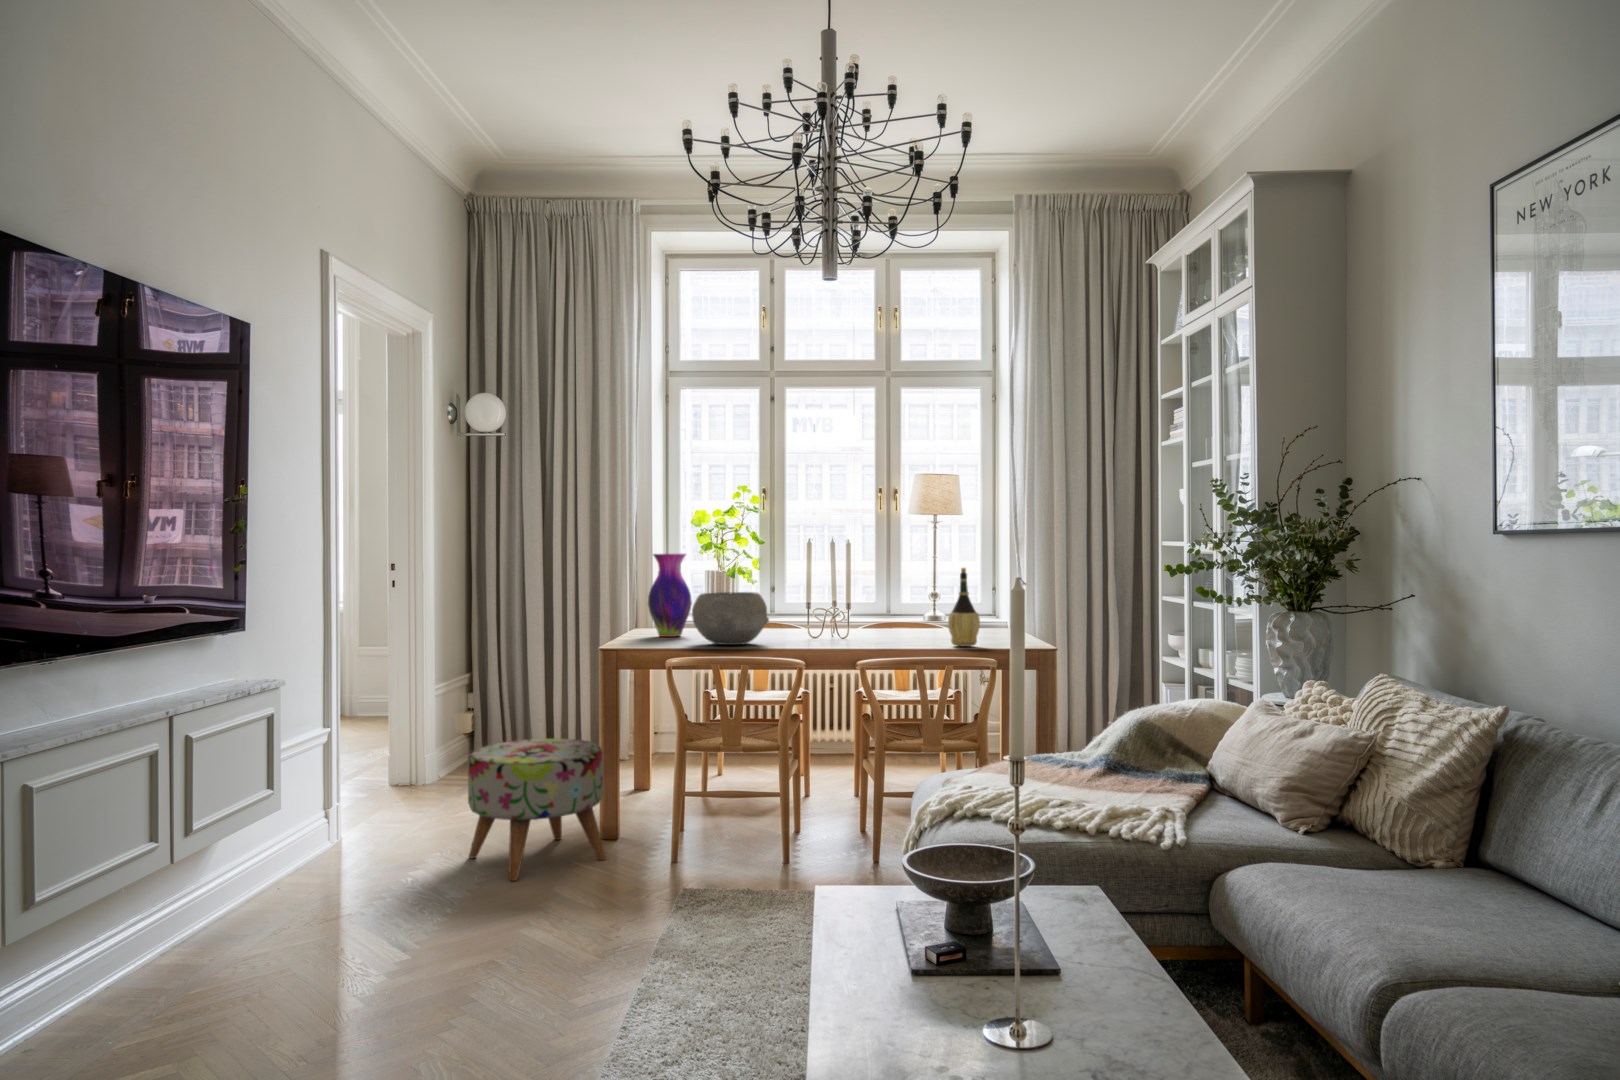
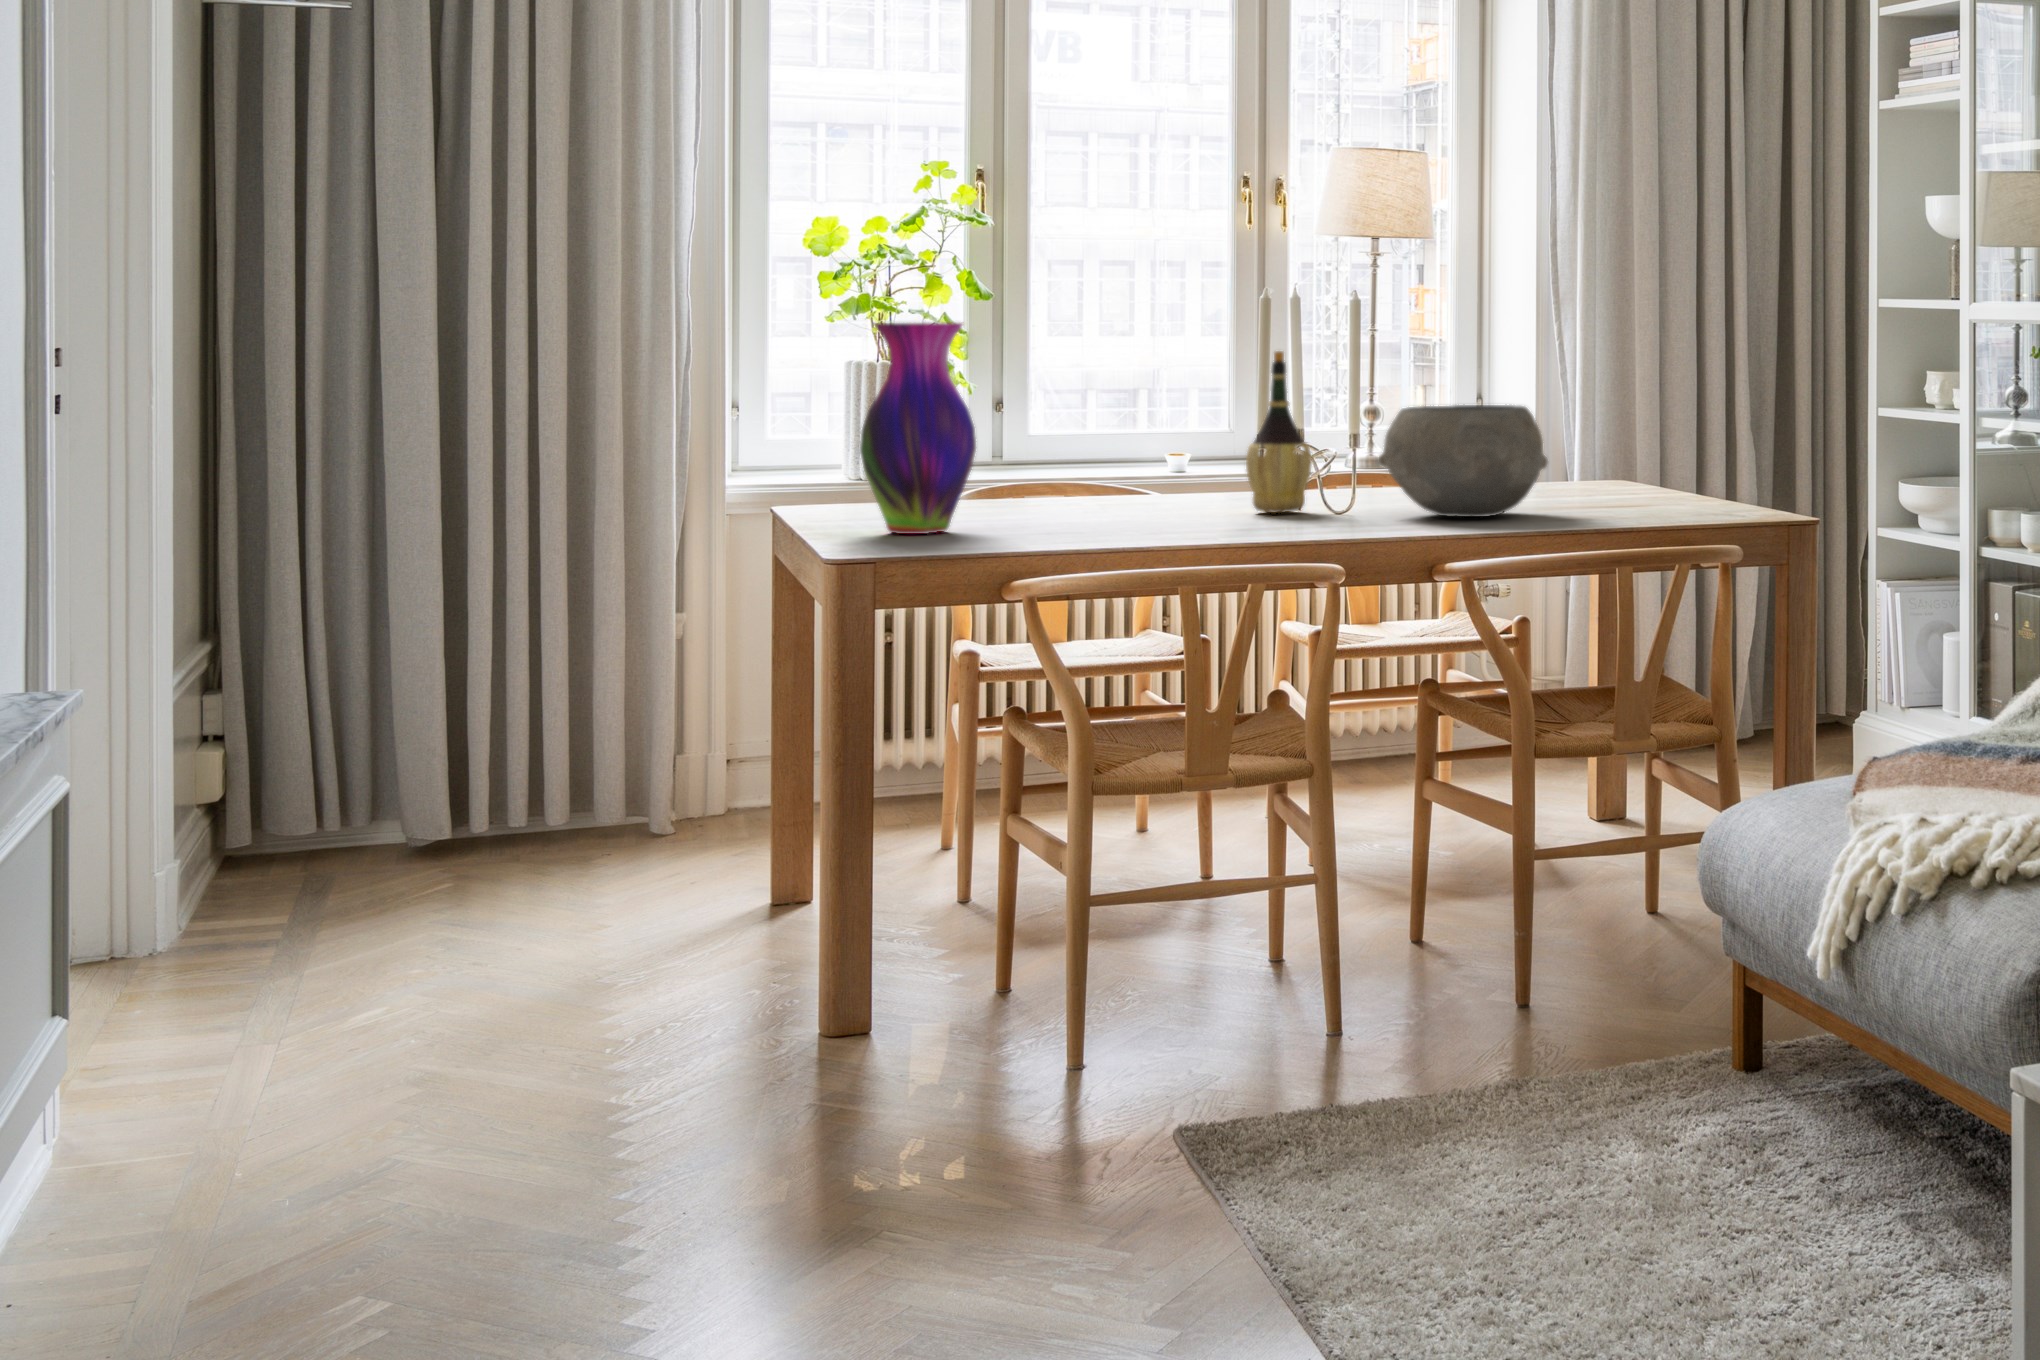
wine bottle: present [948,568,980,646] -> present [1246,351,1312,513]
ceramic bowl: present [692,592,769,645] -> present [1379,405,1548,517]
ottoman: present [468,738,606,881] -> none [479,819,898,1233]

